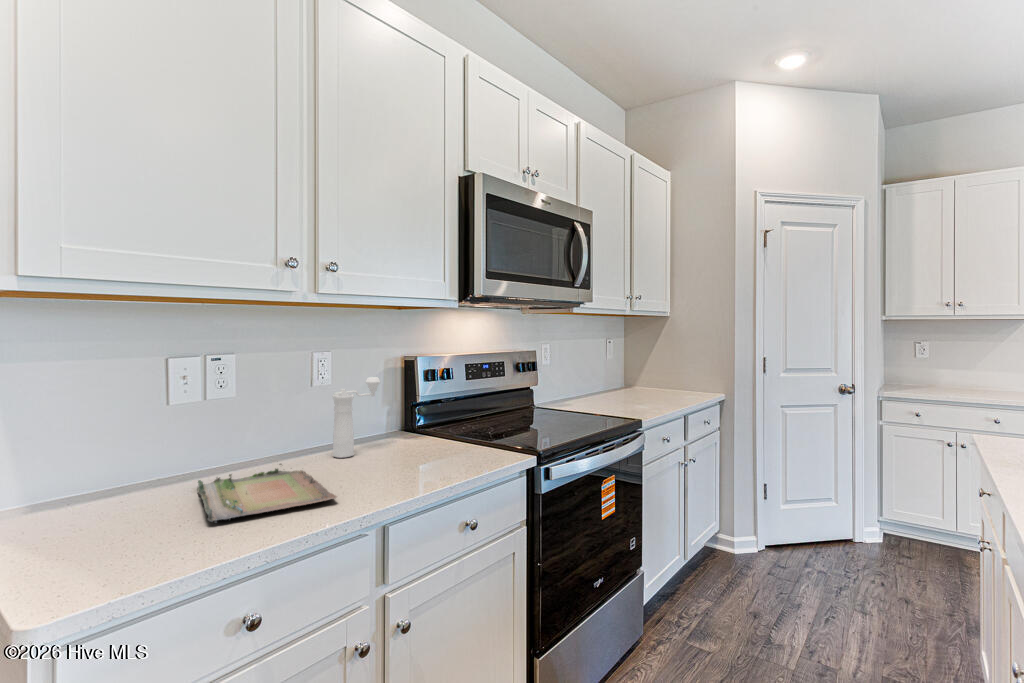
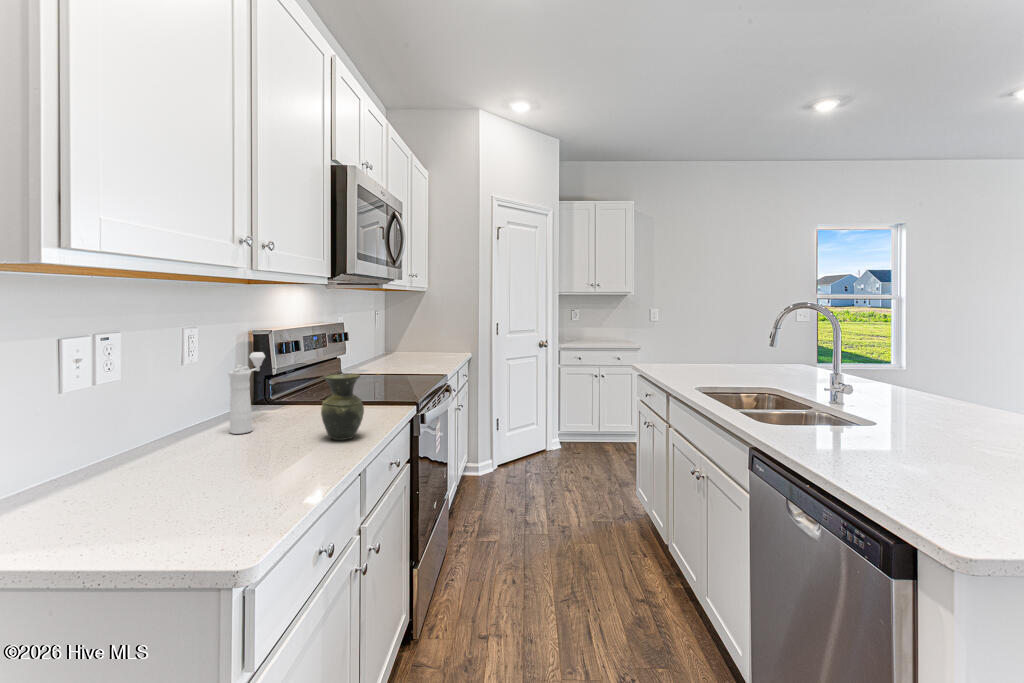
vase: none [386,404,432,478] -> present [321,374,364,440]
tray: present [197,464,337,523] -> none [130,442,323,500]

